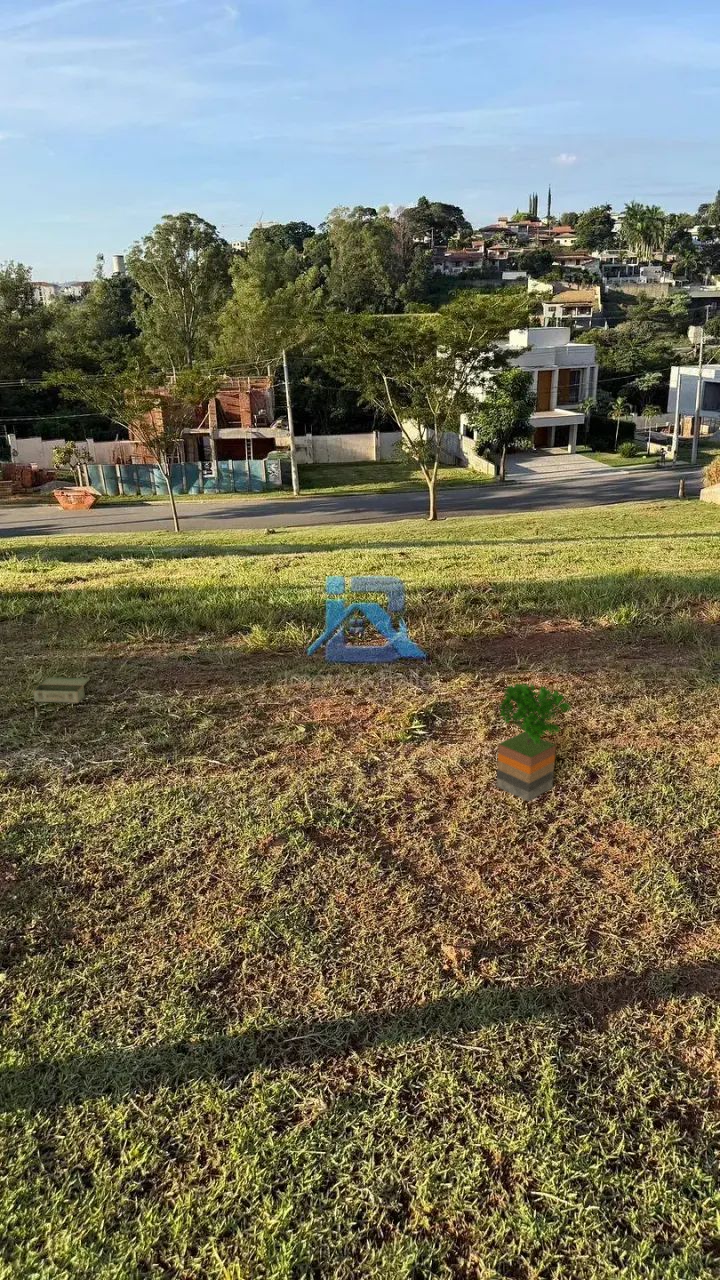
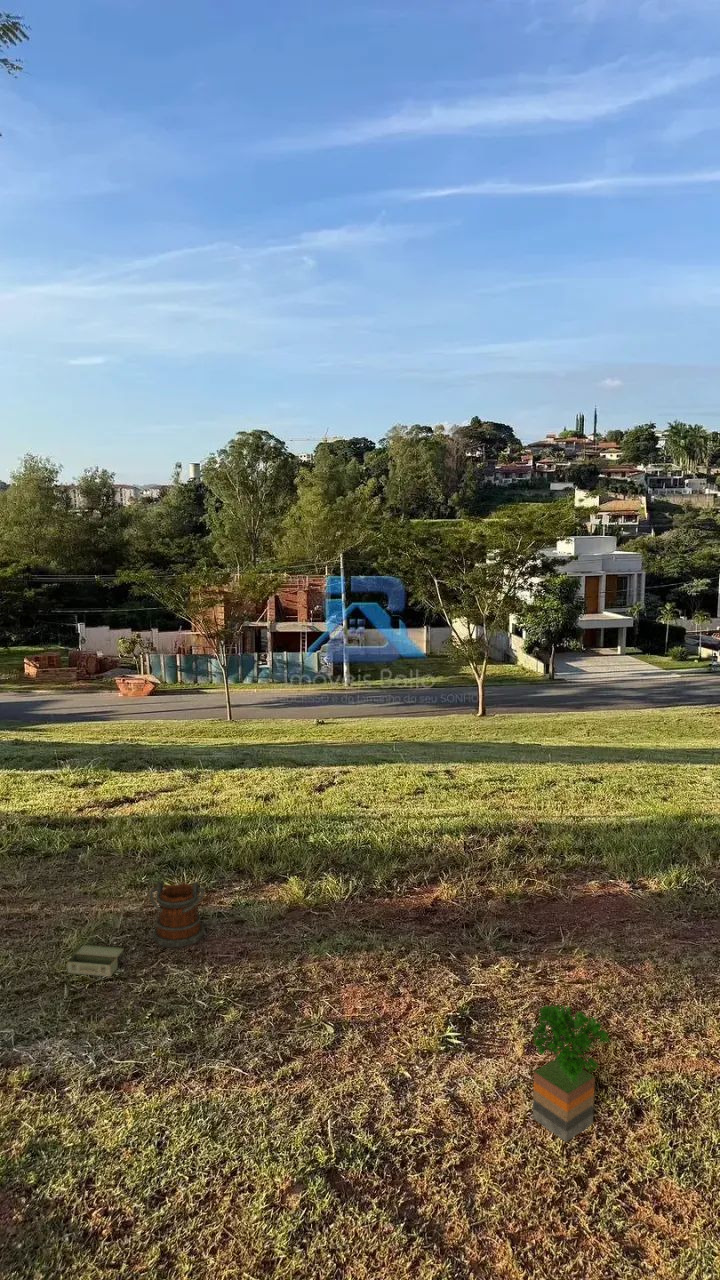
bucket: none [111,616,171,679] -> present [150,882,206,947]

